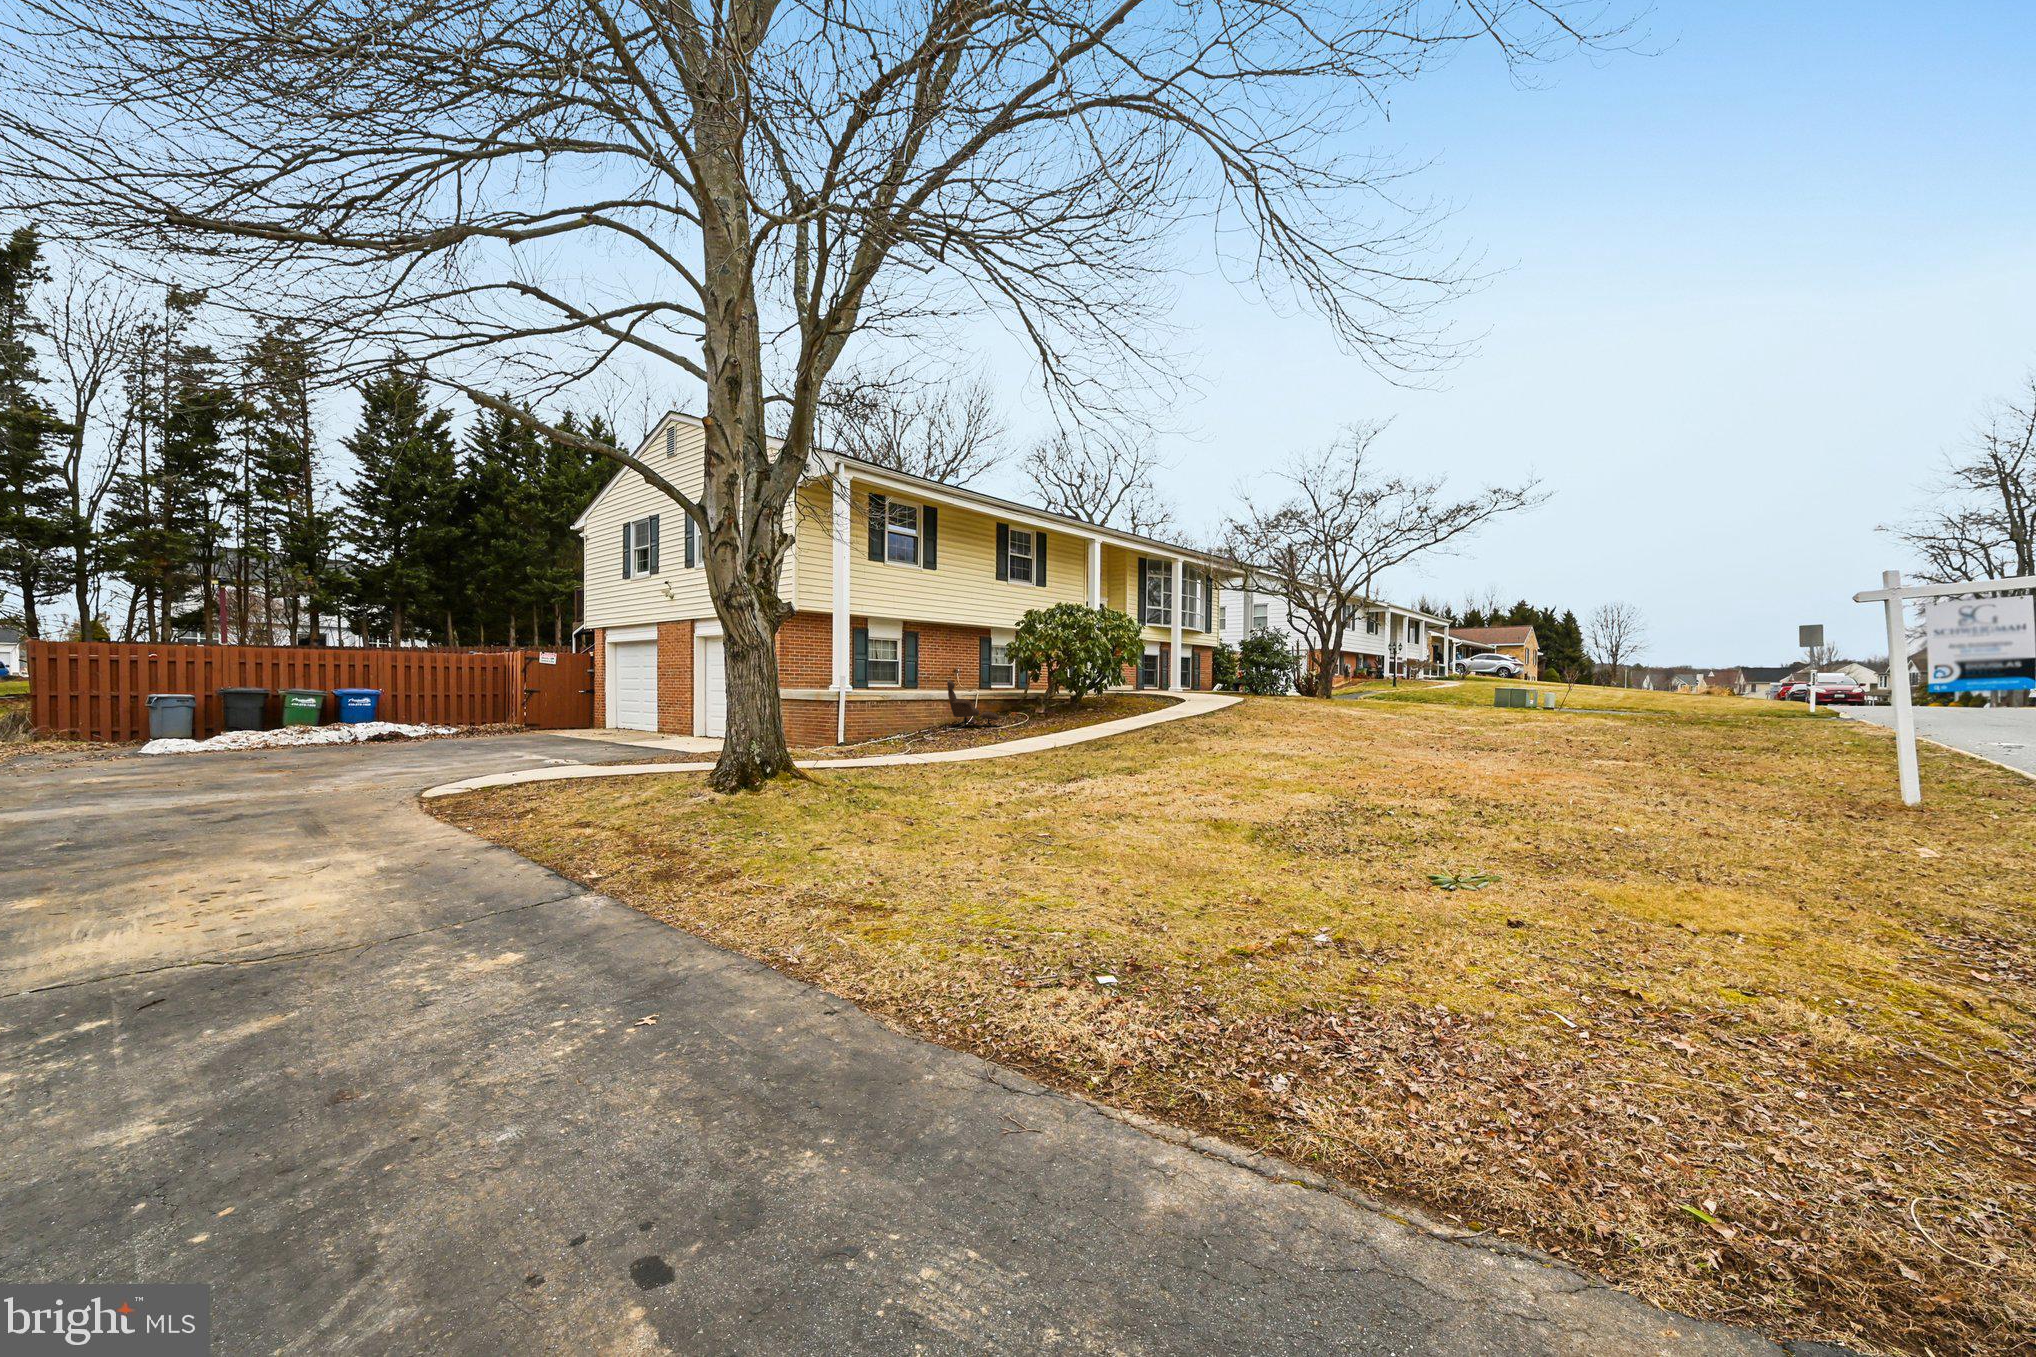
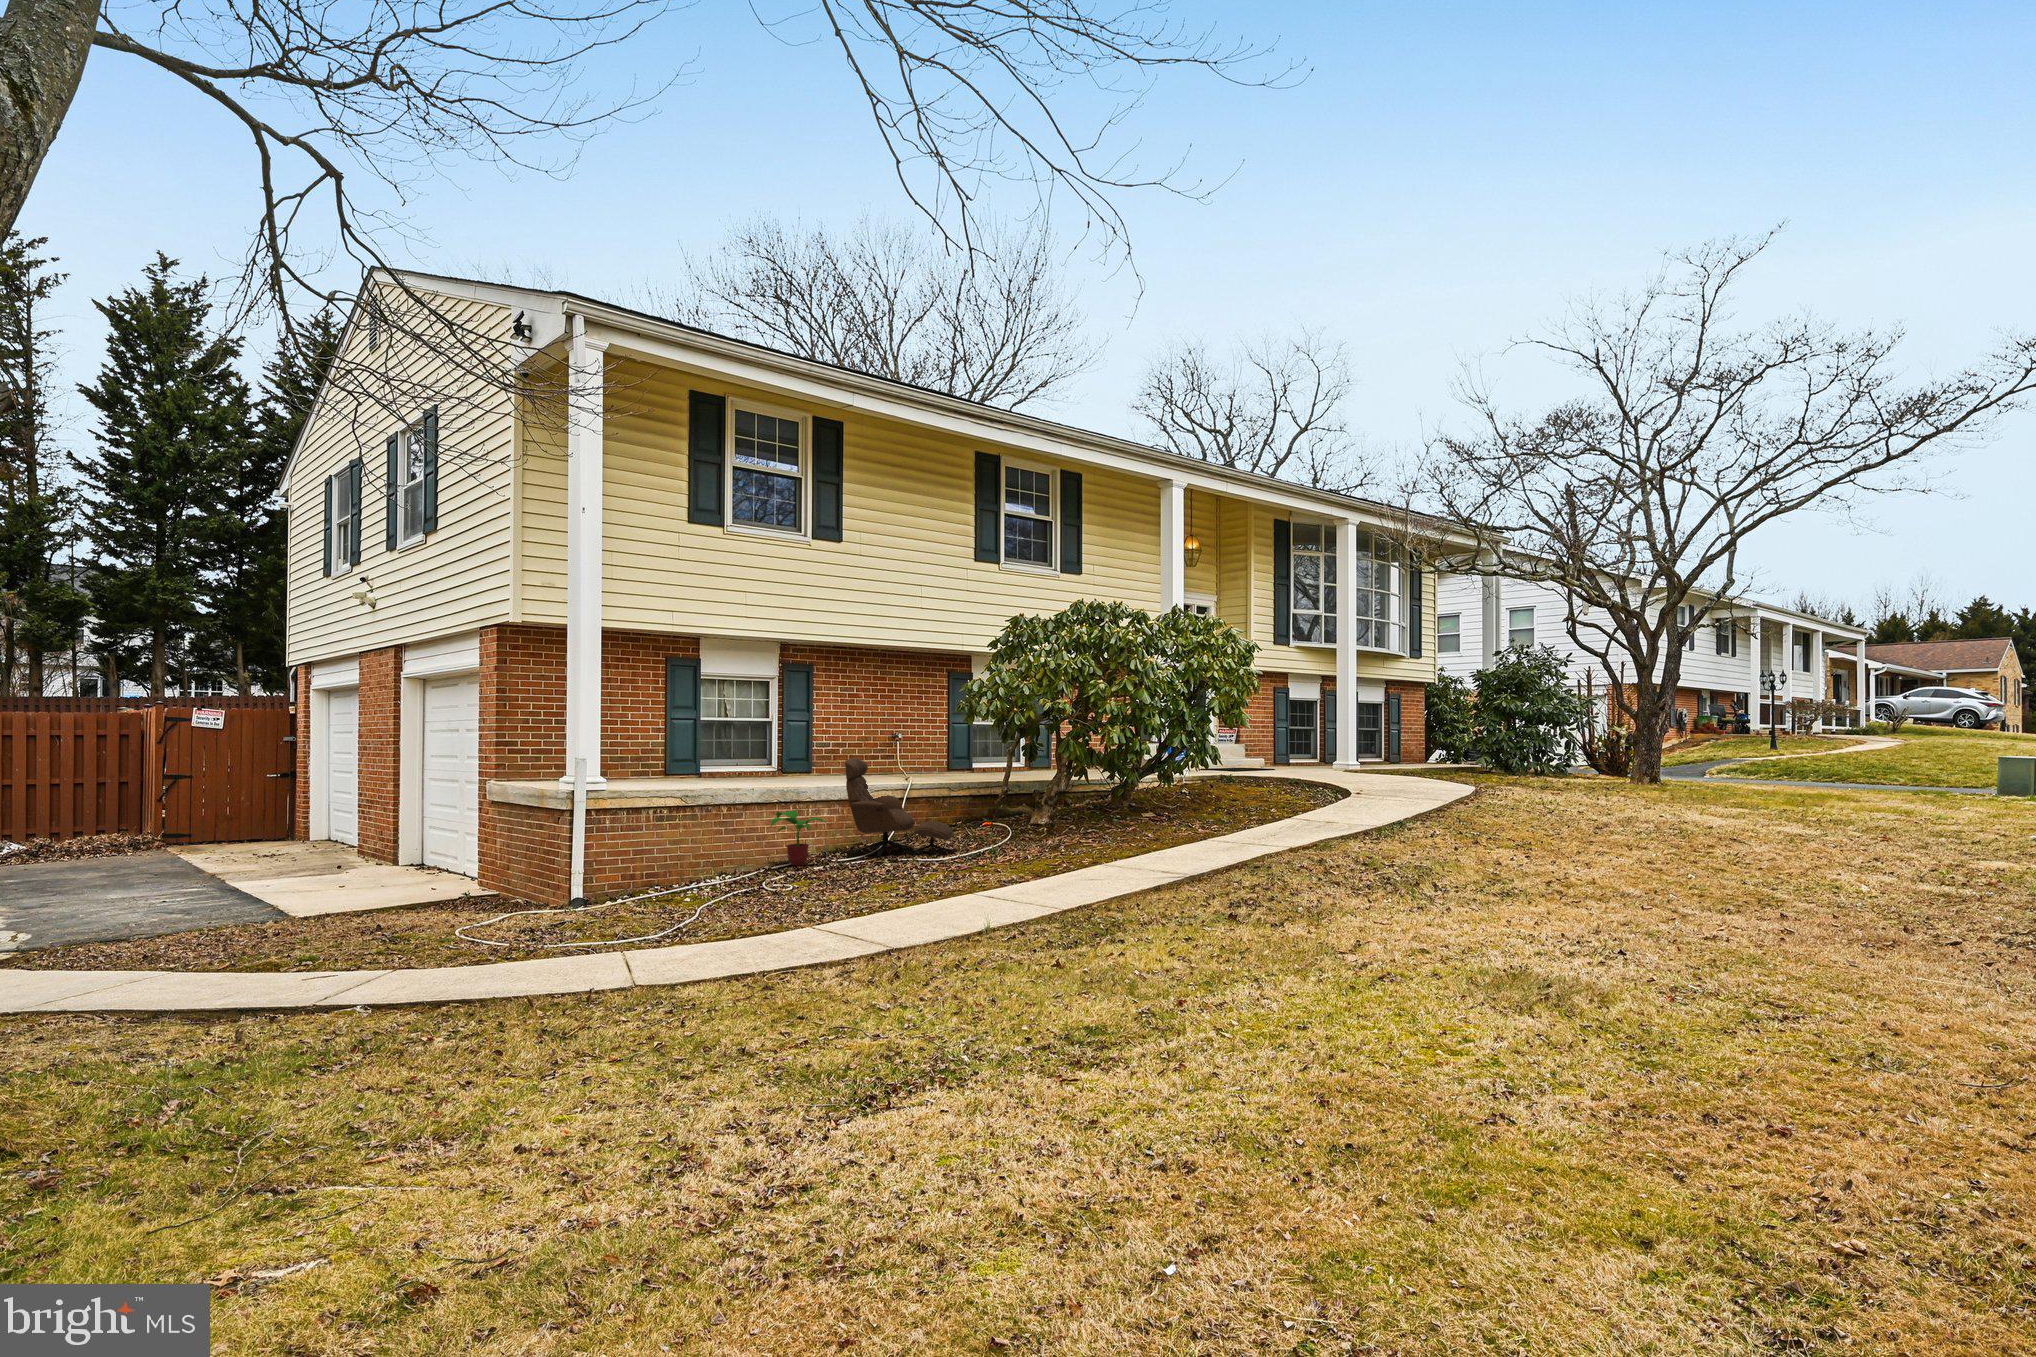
potted plant: none [916,705,944,731] -> present [771,811,828,866]

